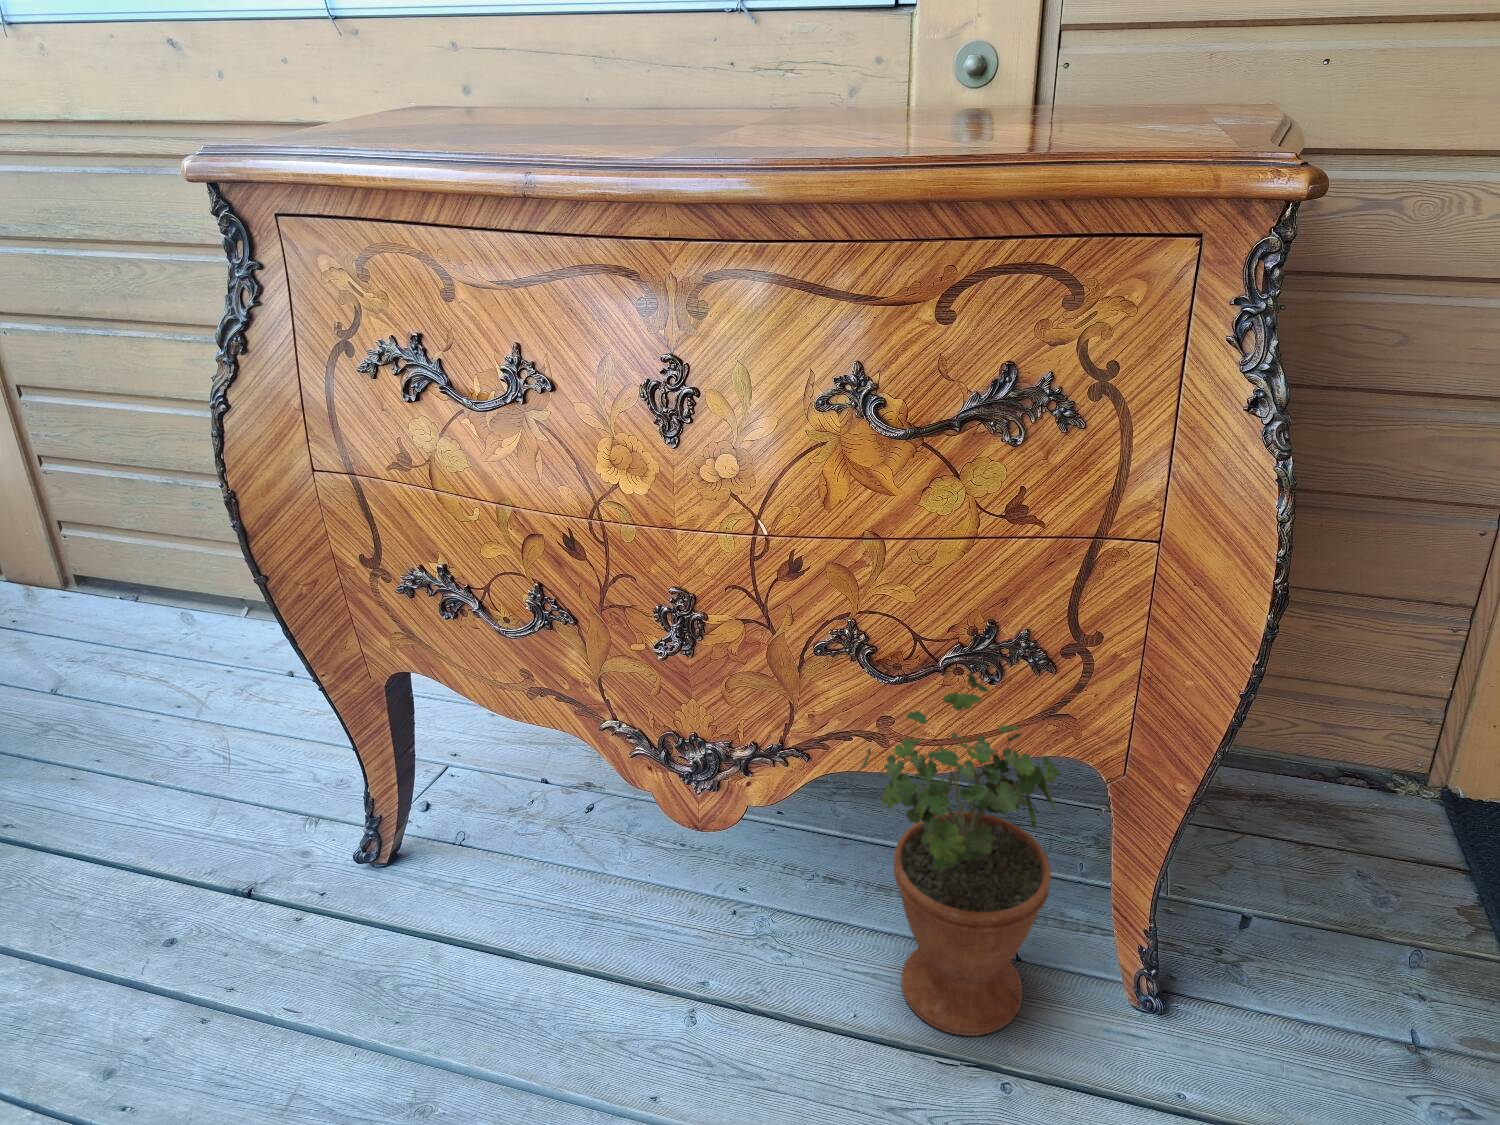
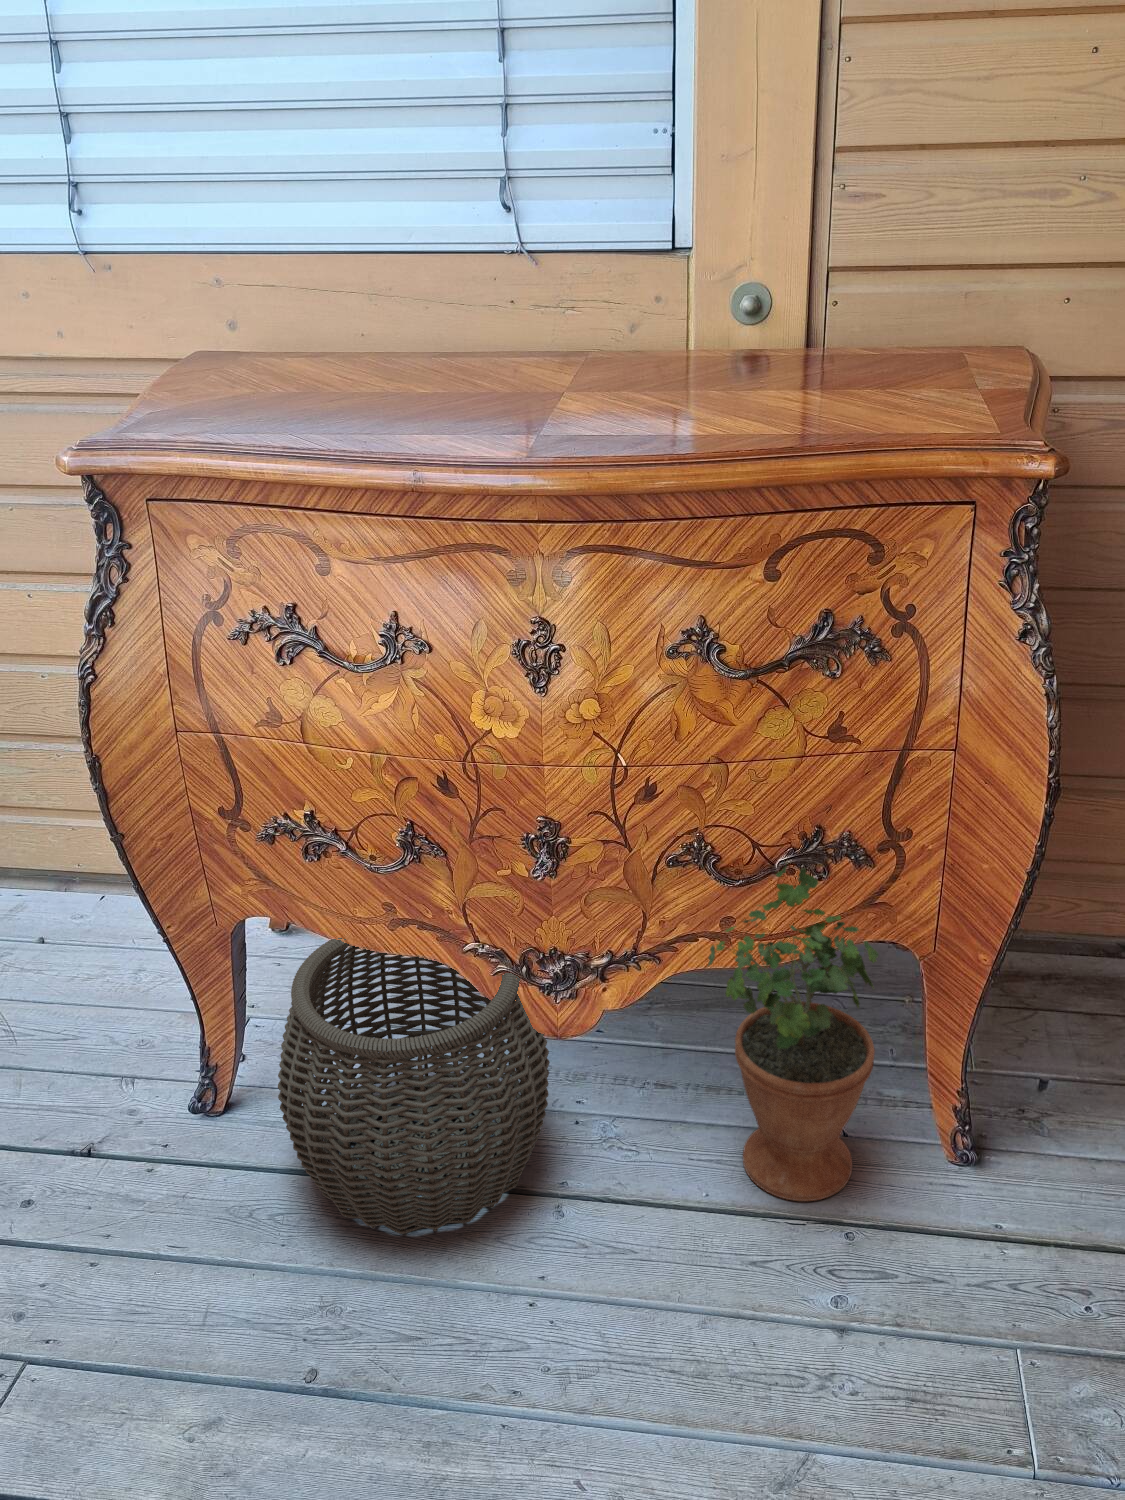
woven basket: none [405,683,698,1022] -> present [278,938,550,1234]

